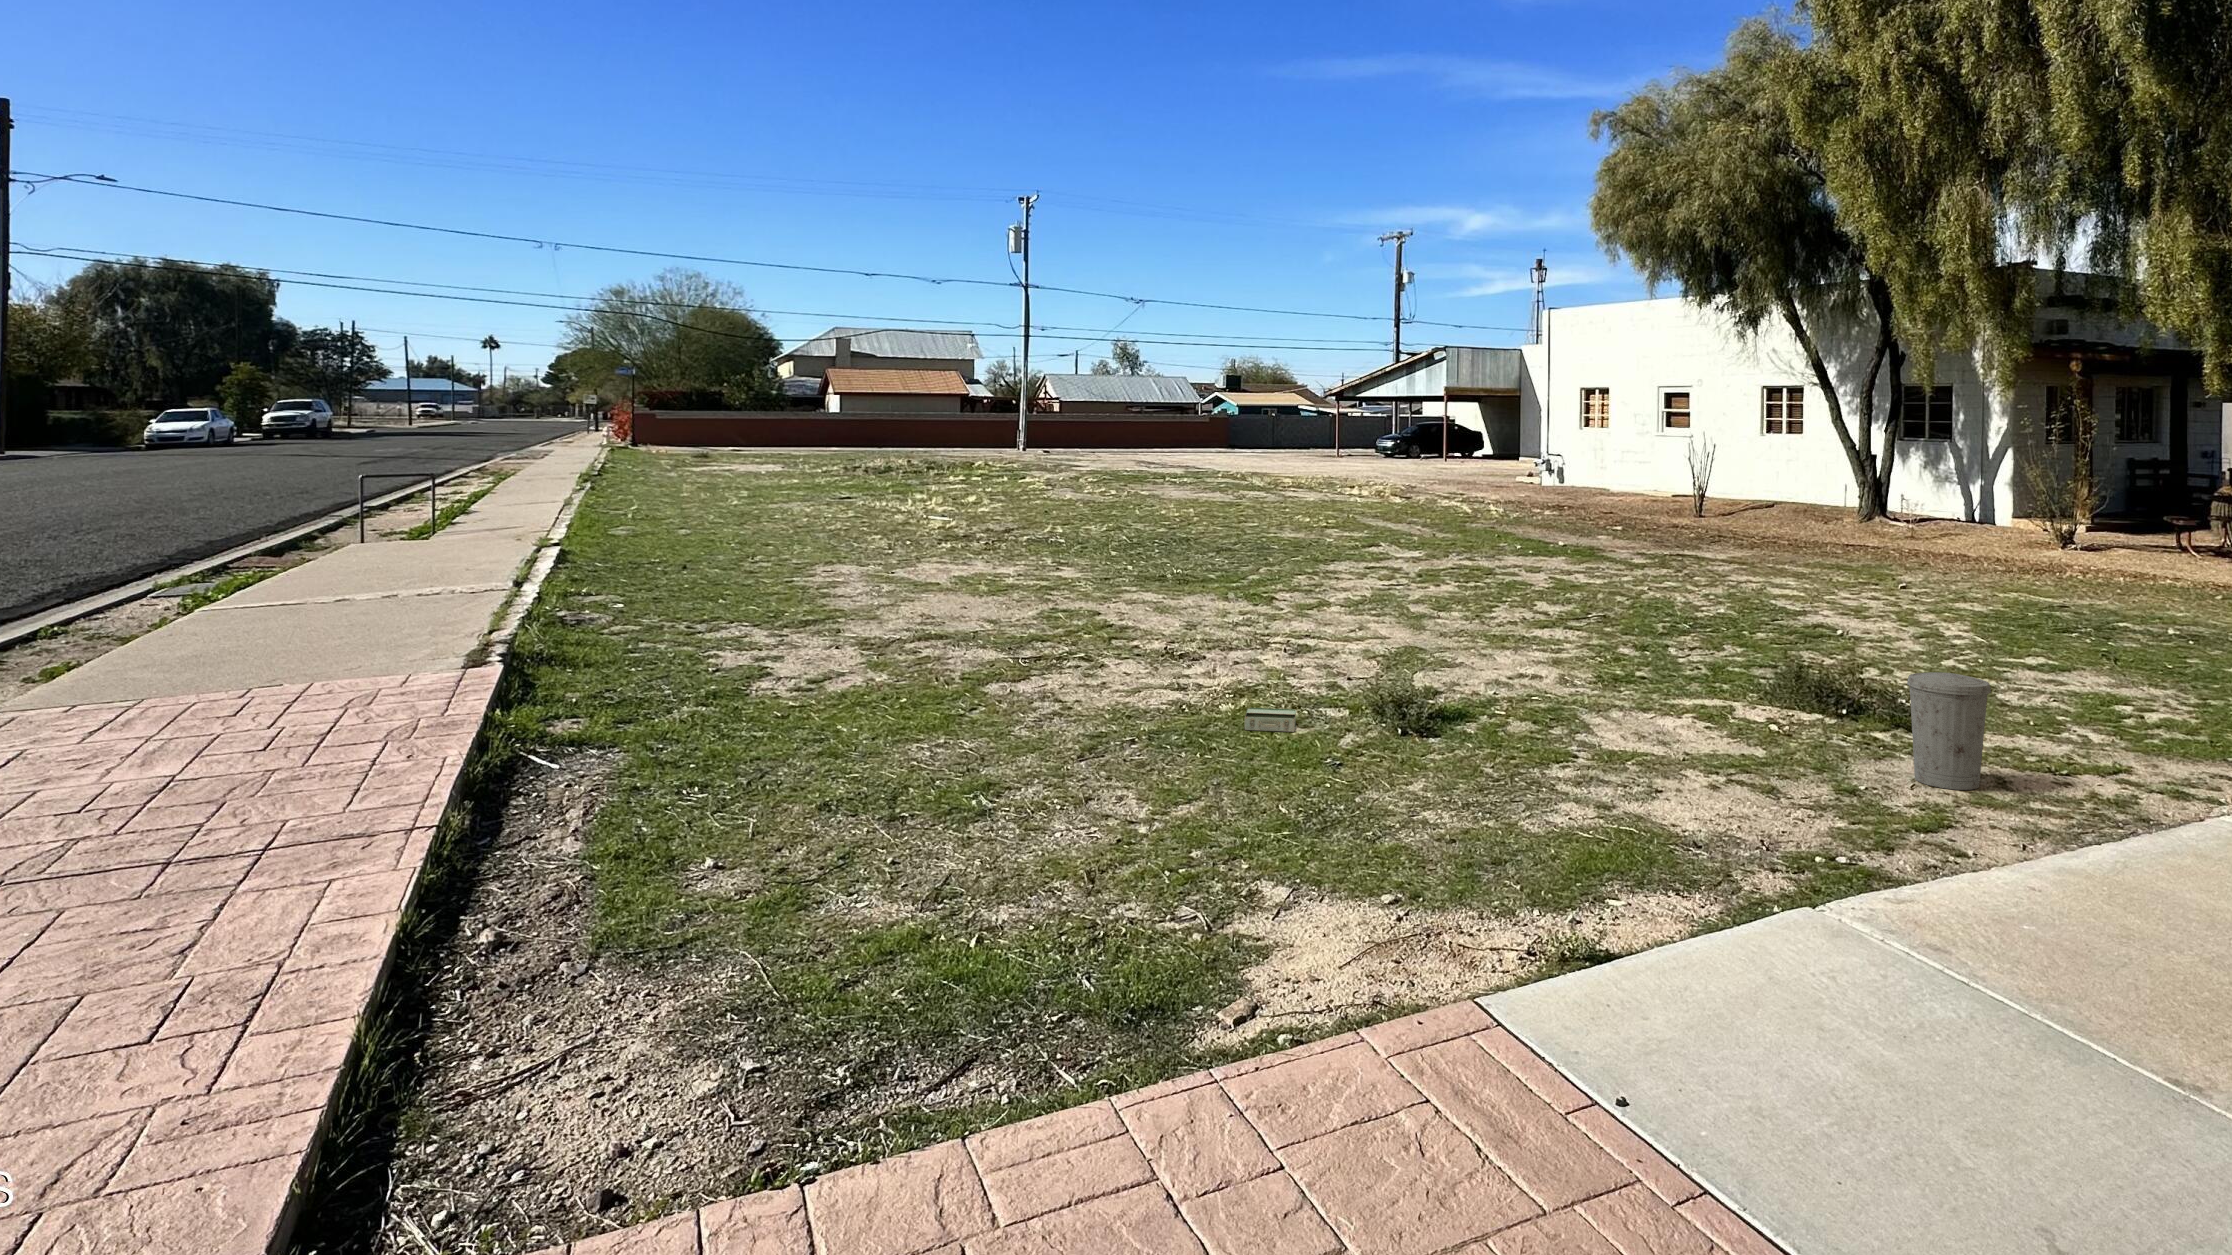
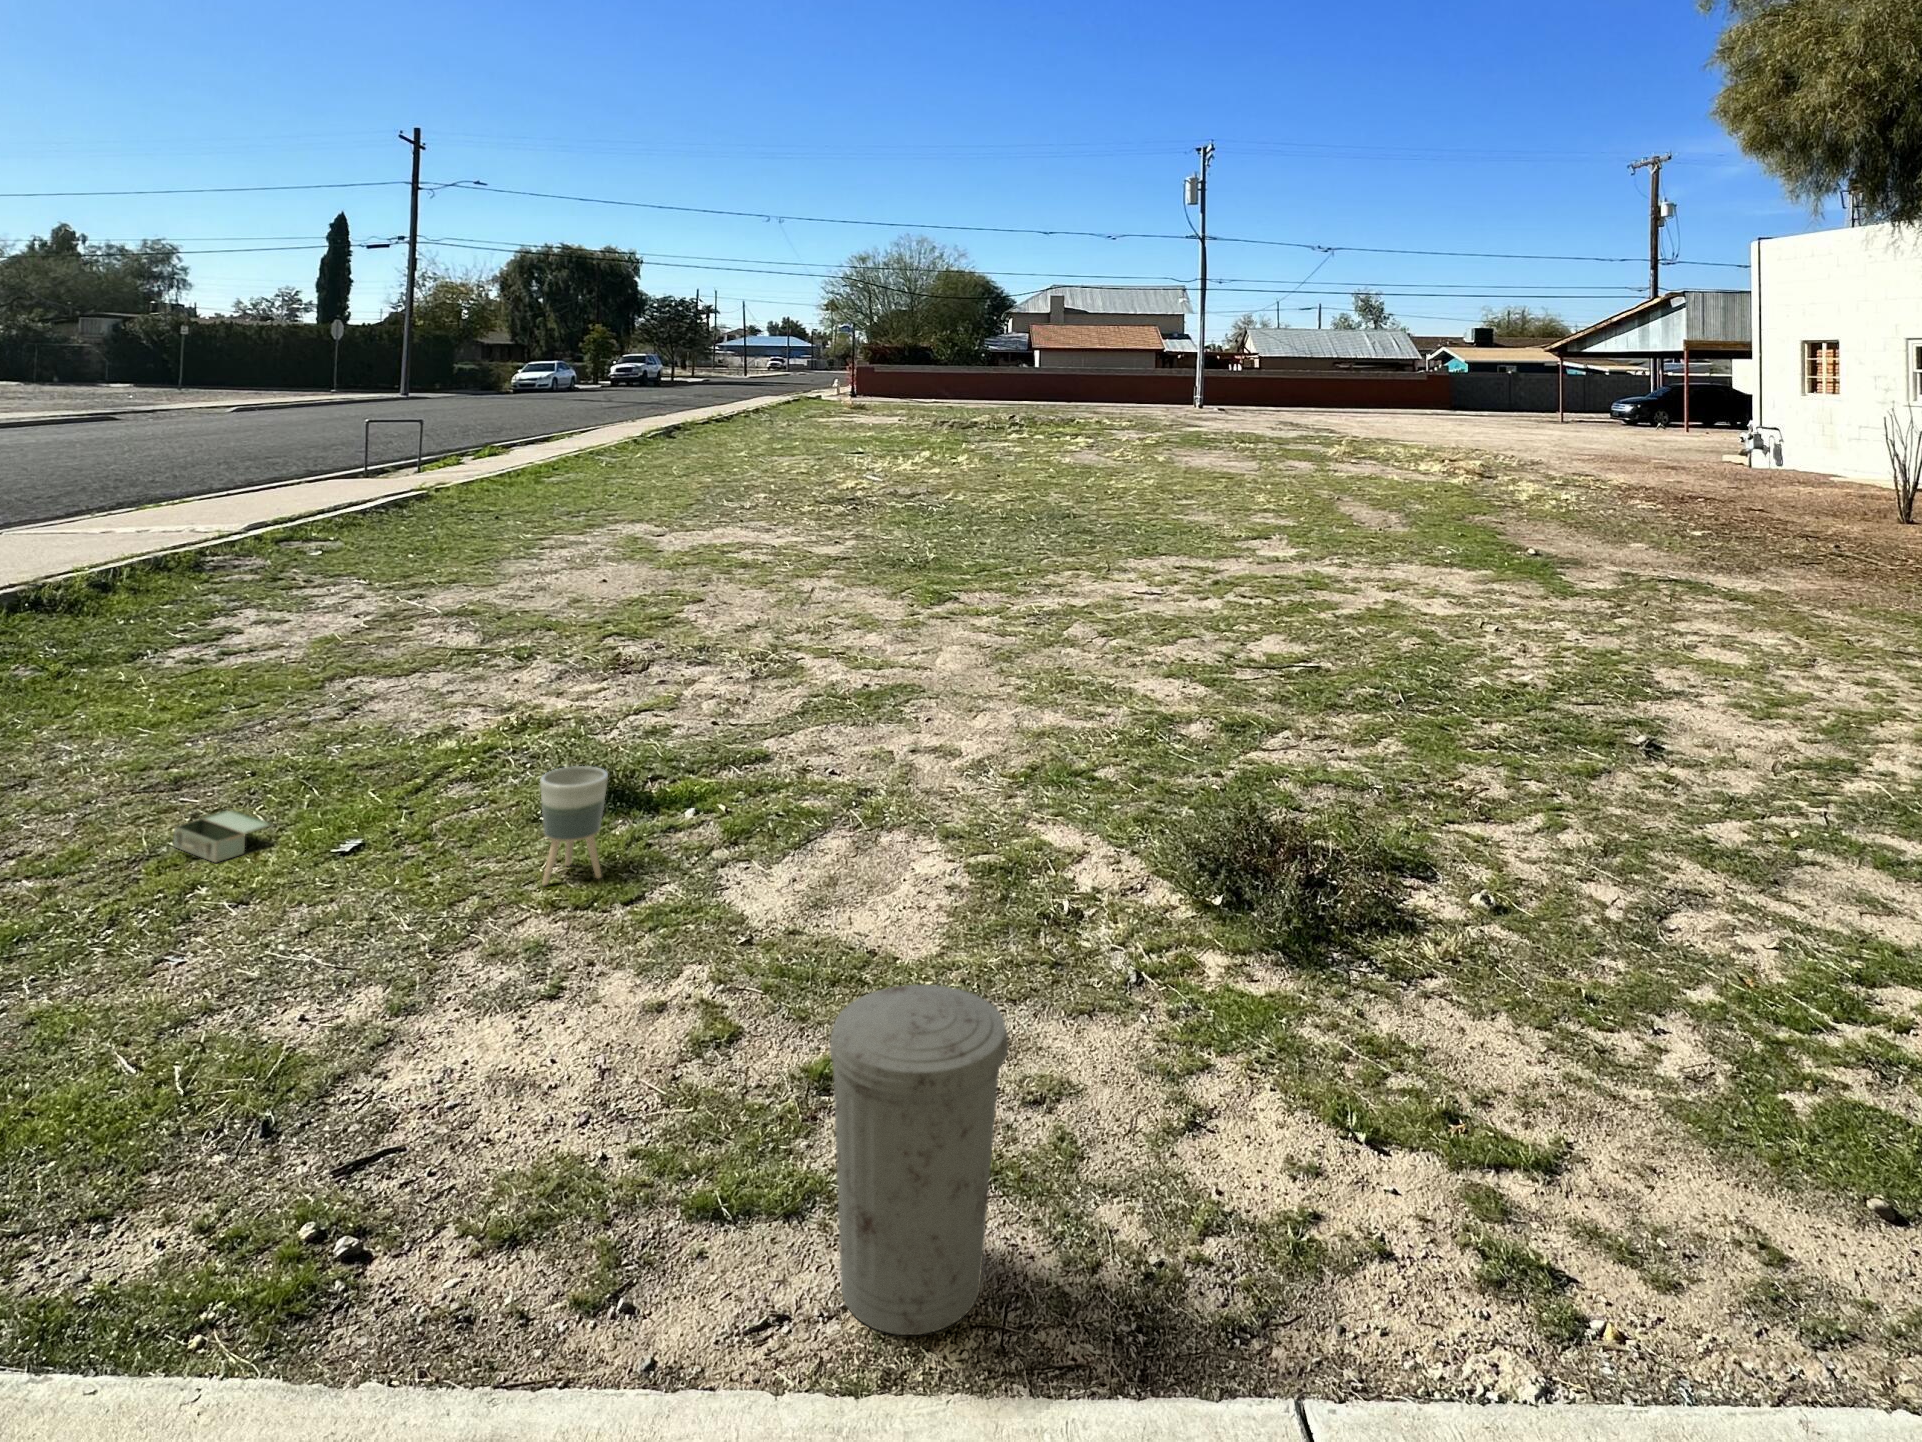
planter: none [1471,653,1511,719] -> present [540,766,608,885]

